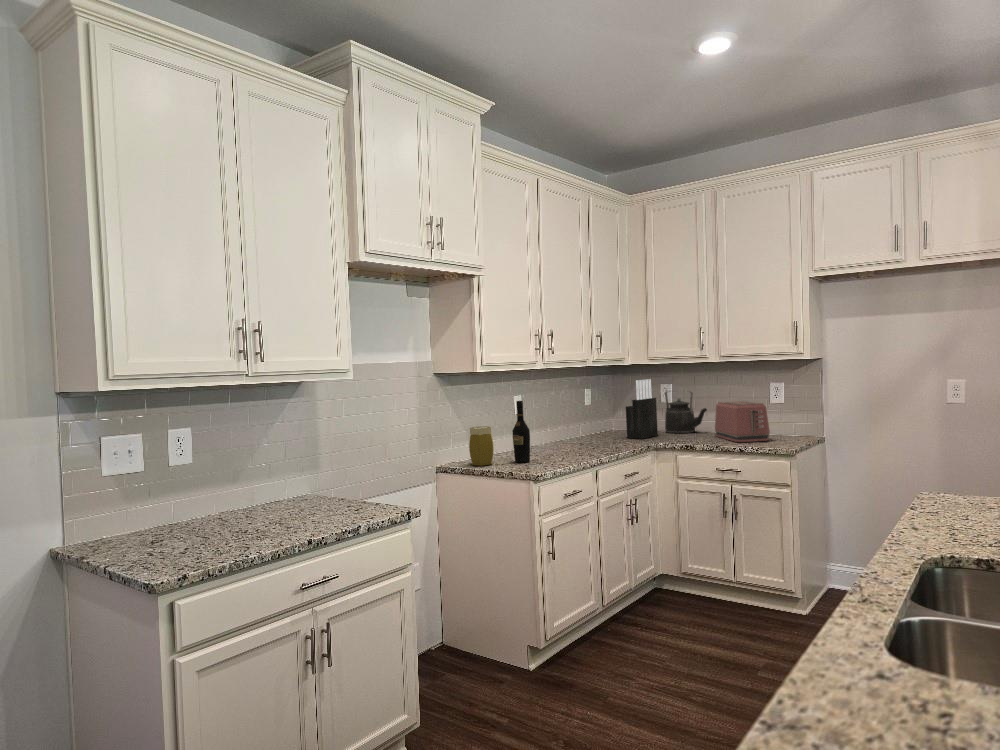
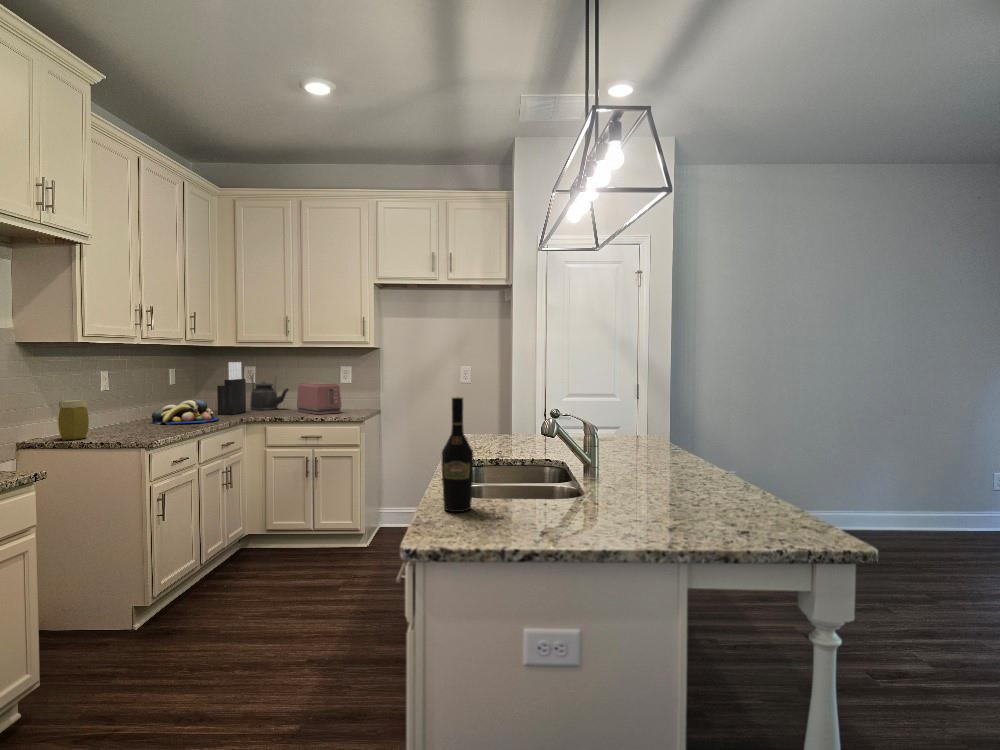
wine bottle: present [512,401,530,463] -> present [441,397,473,512]
fruit bowl: none [558,423,623,450] -> present [152,400,218,424]

